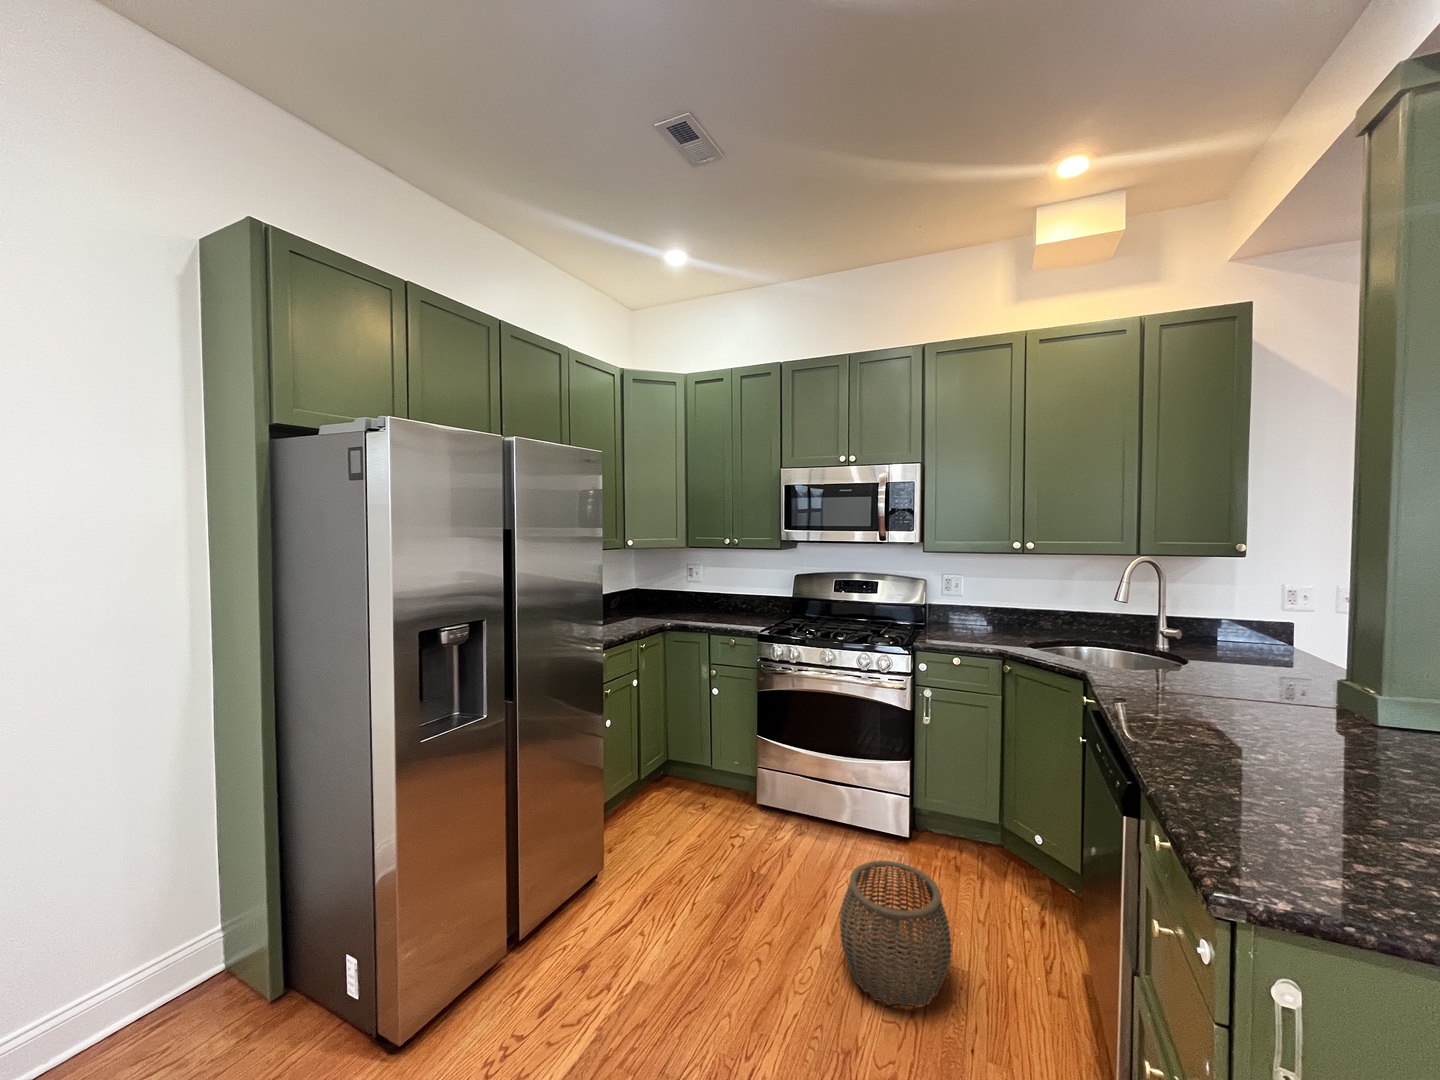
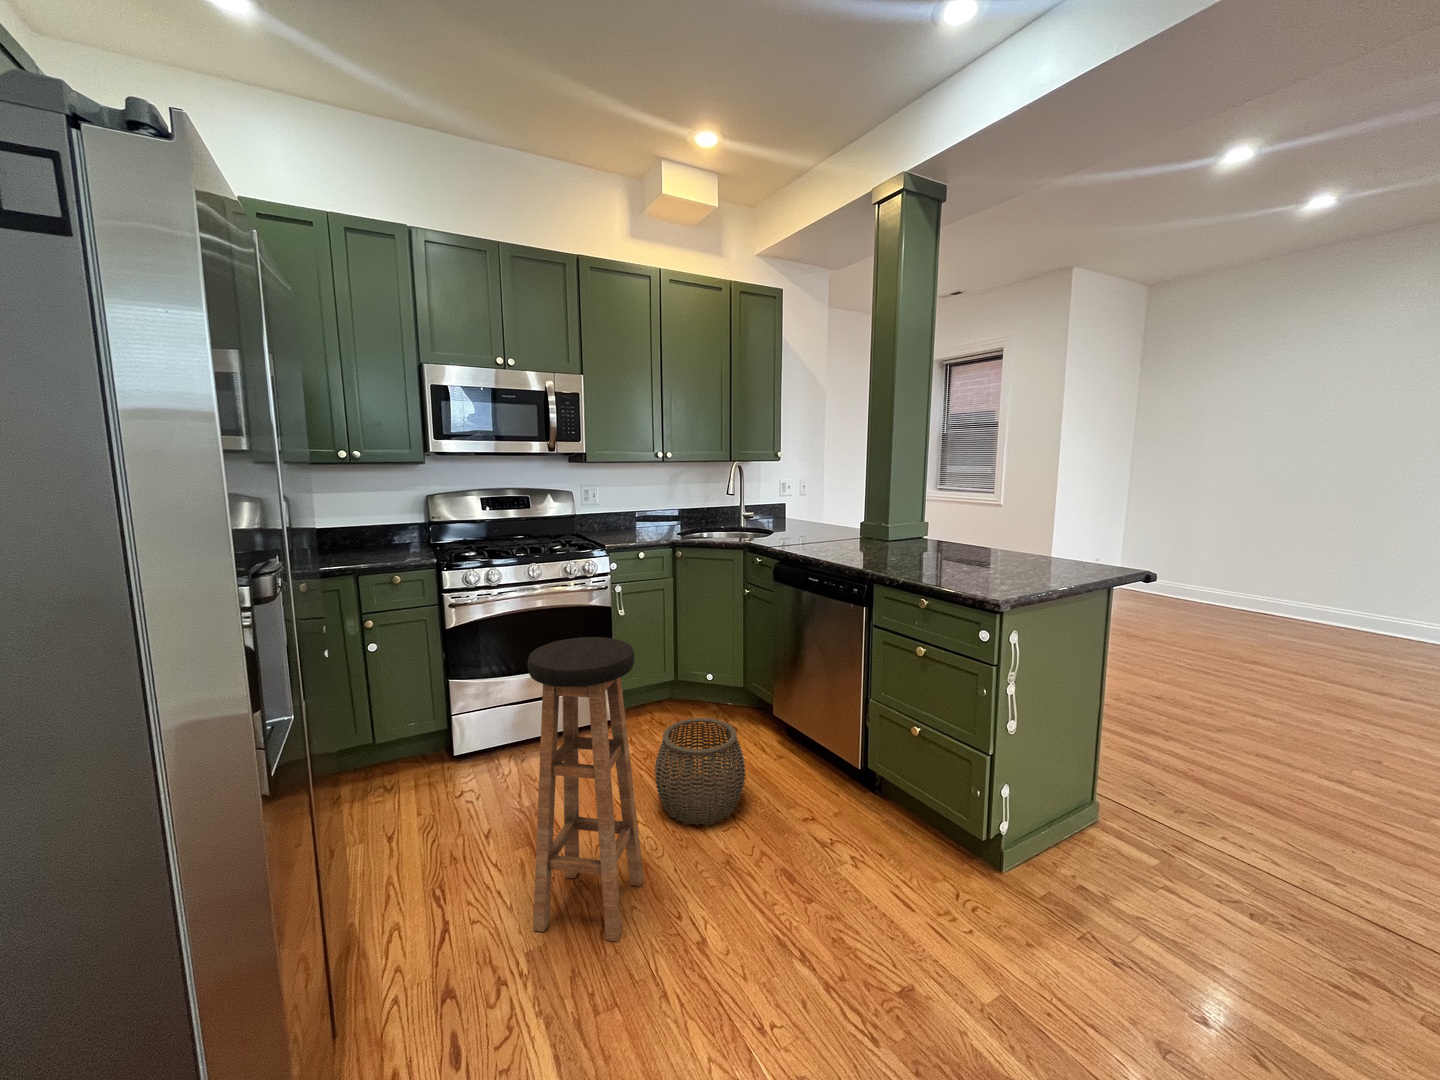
bar stool: none [659,722,764,1030] -> present [528,637,644,942]

